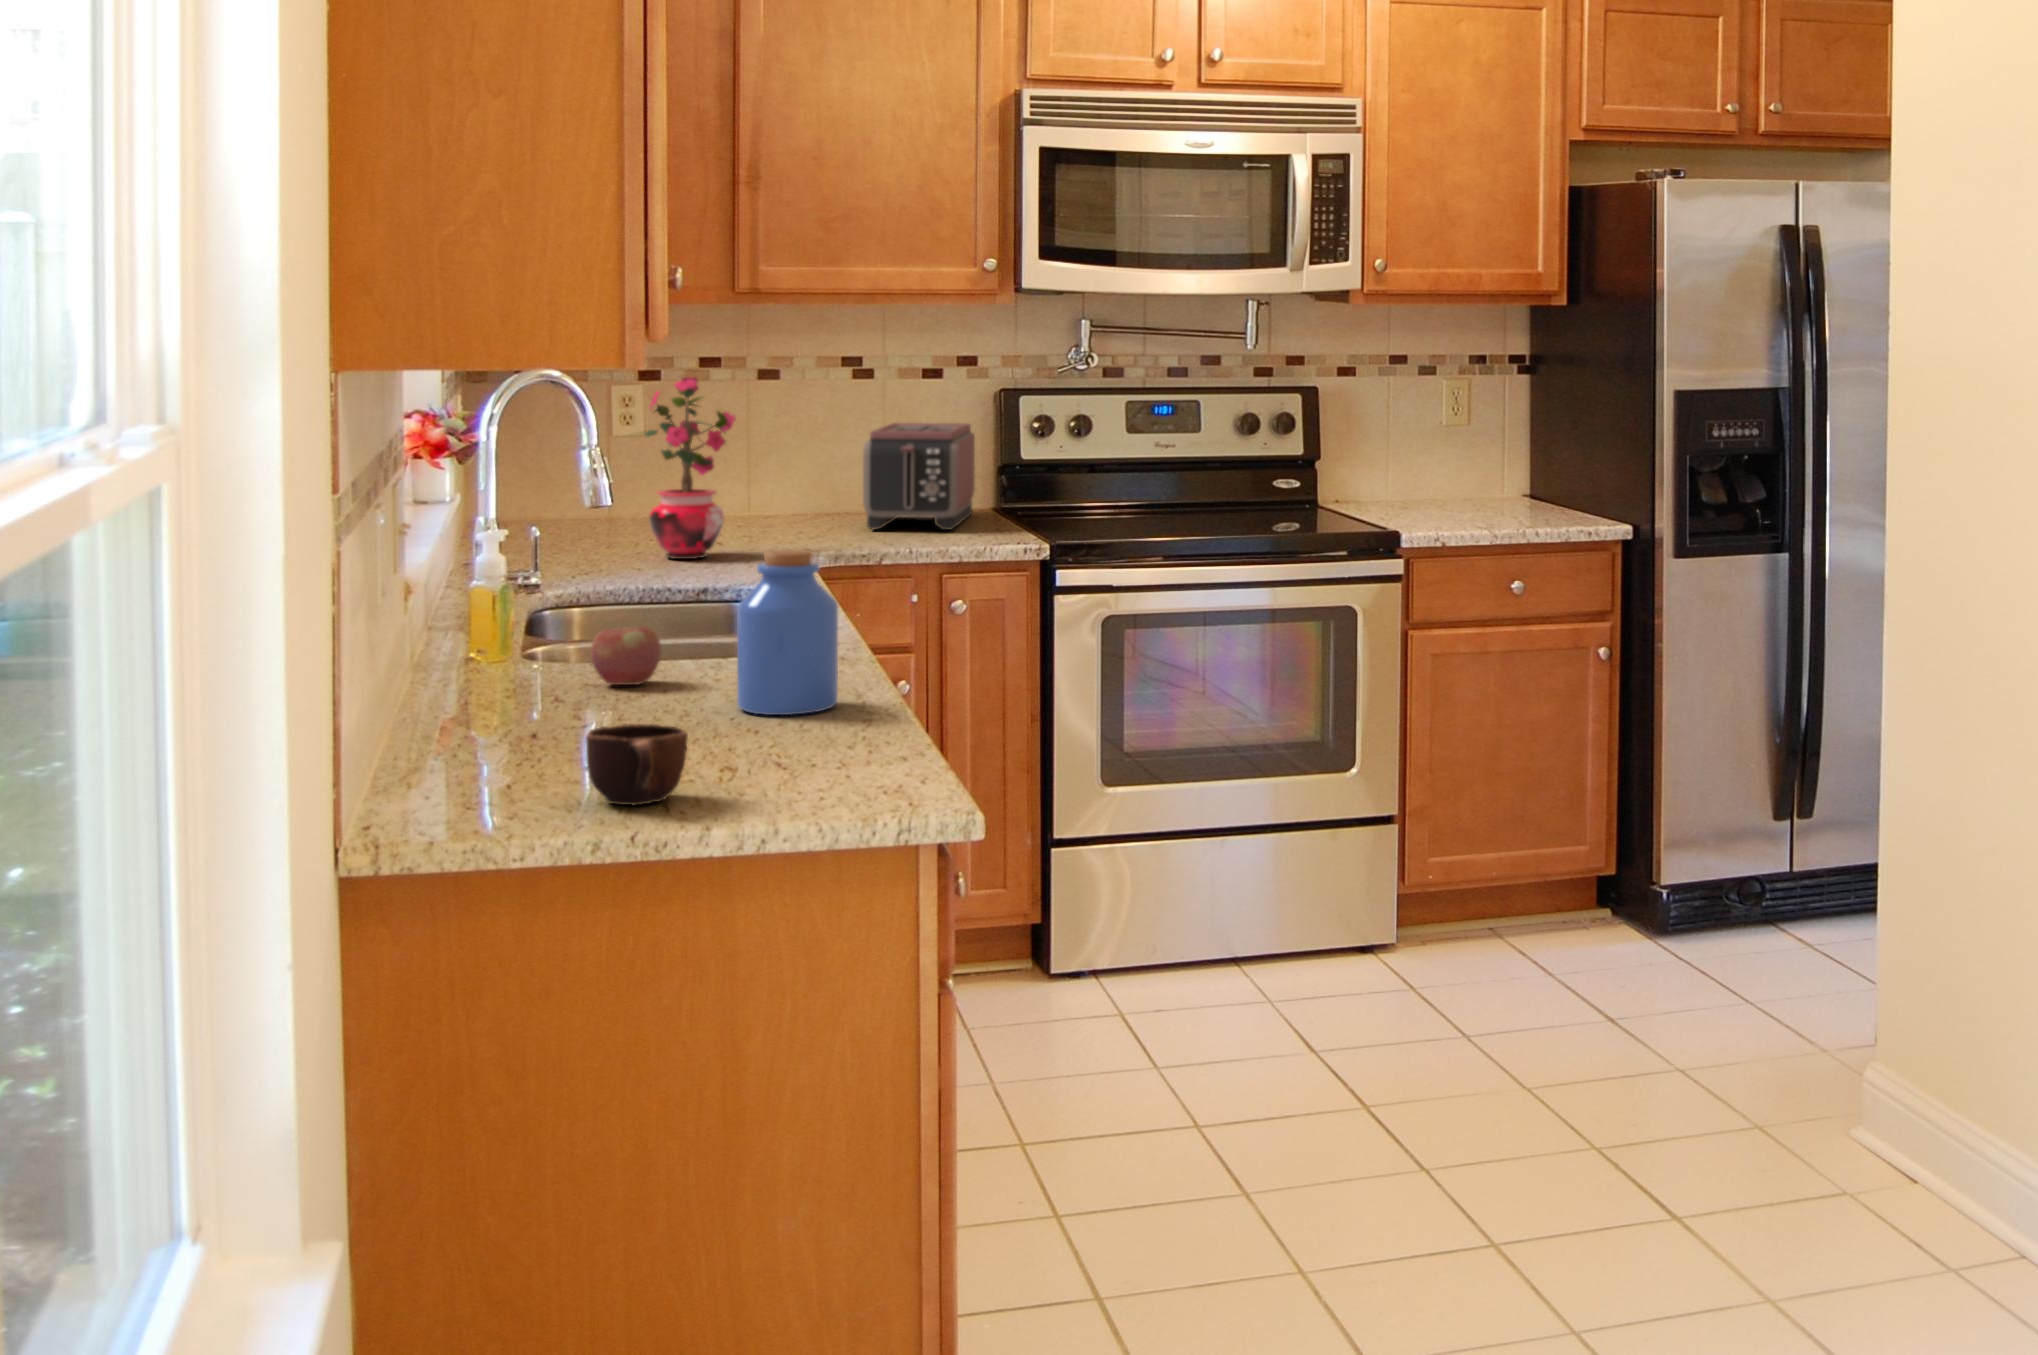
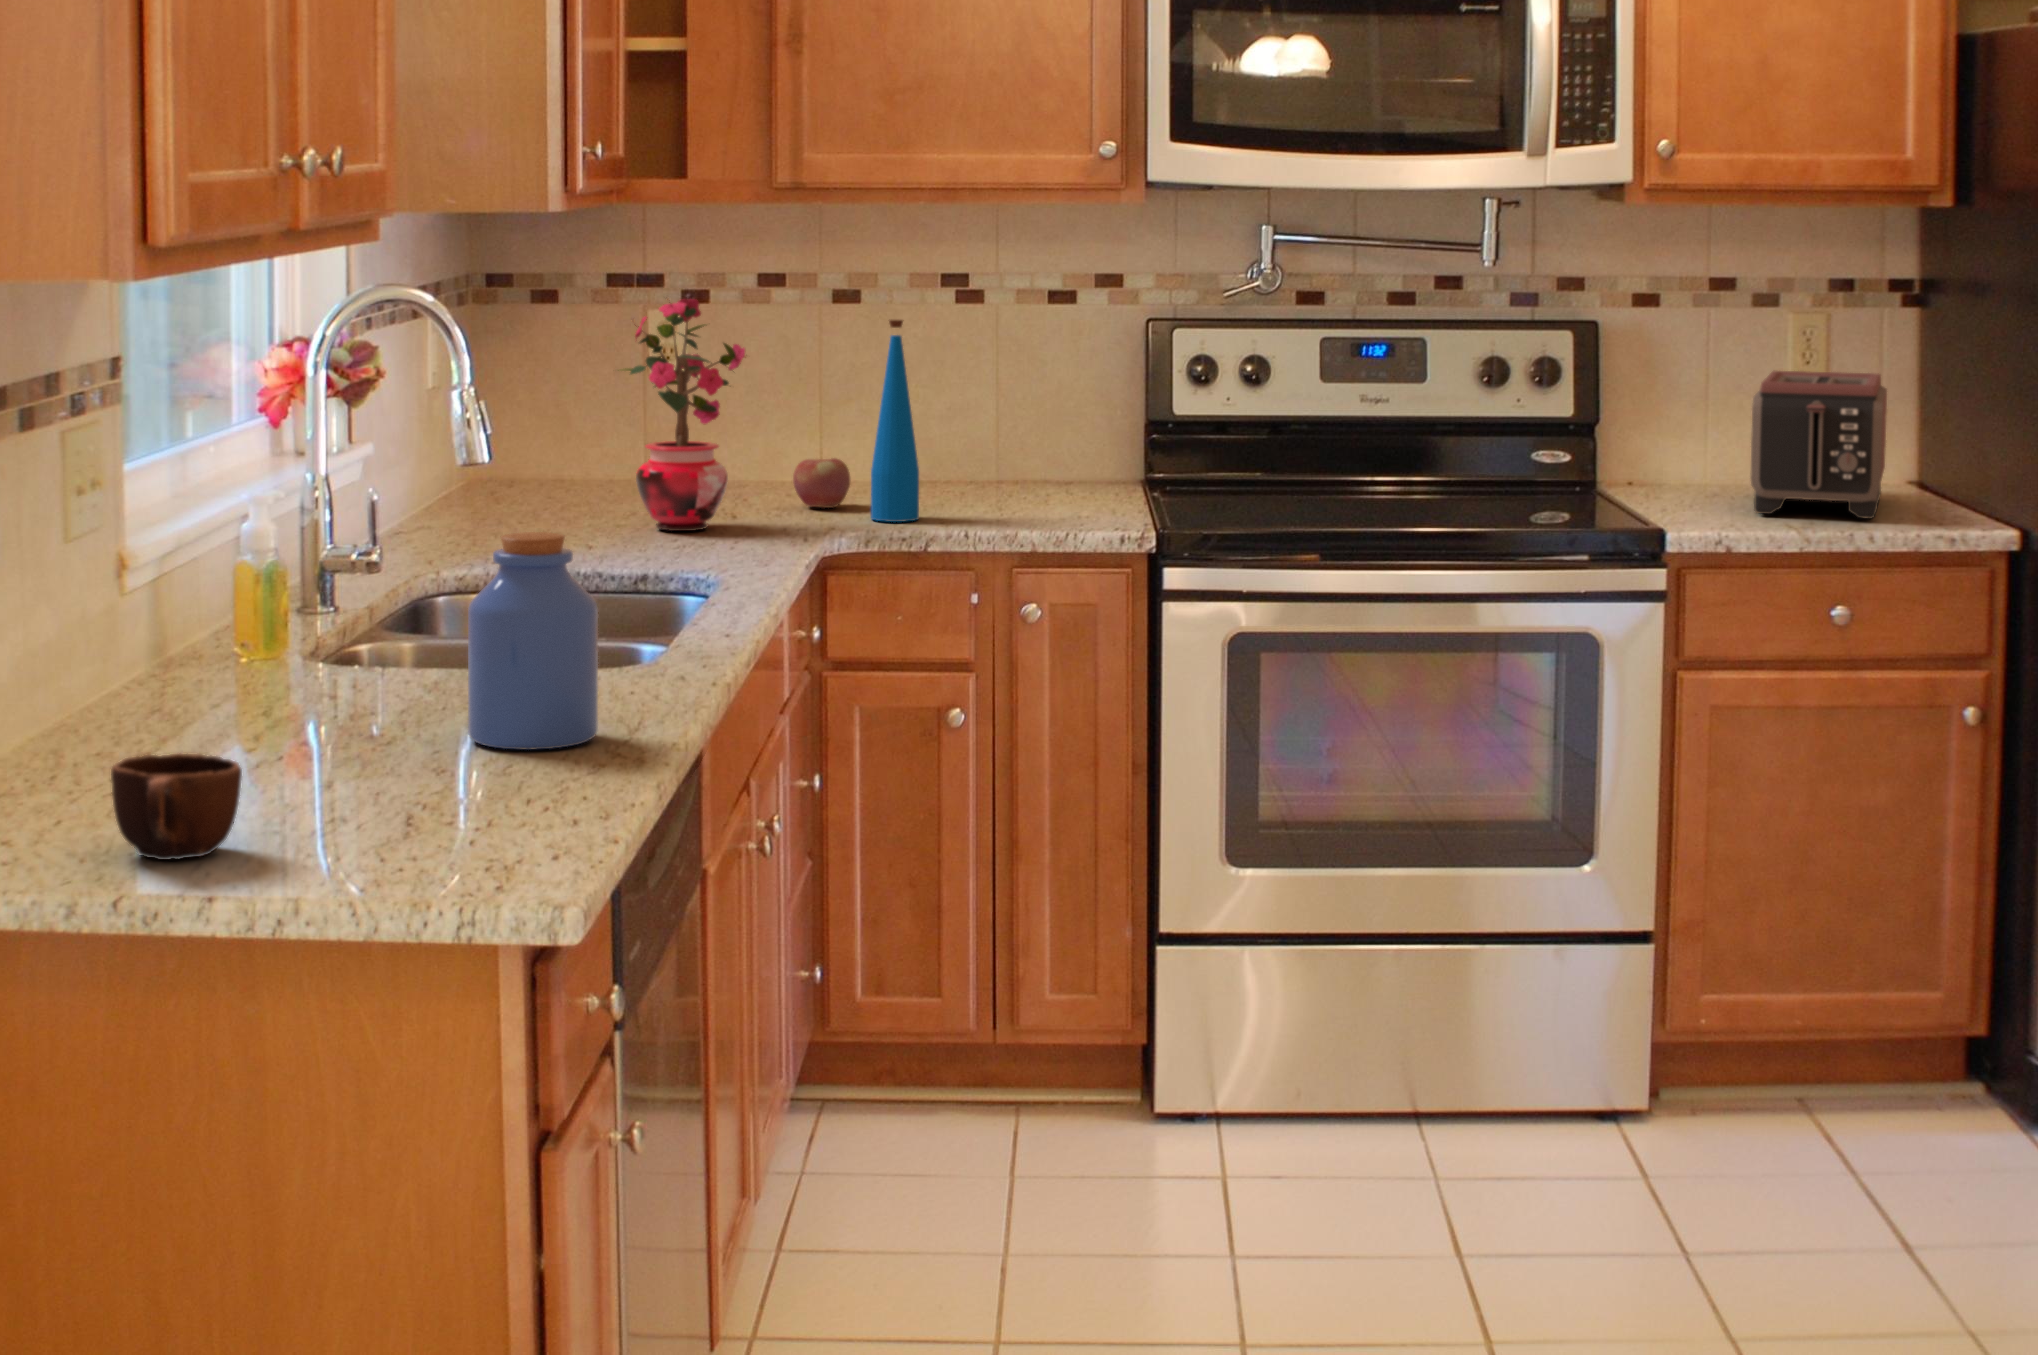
bottle: none [827,391,865,546] -> present [871,320,919,522]
toaster: present [863,423,975,530] -> present [1751,371,1887,519]
apple: present [590,626,661,685] -> present [793,458,850,508]

